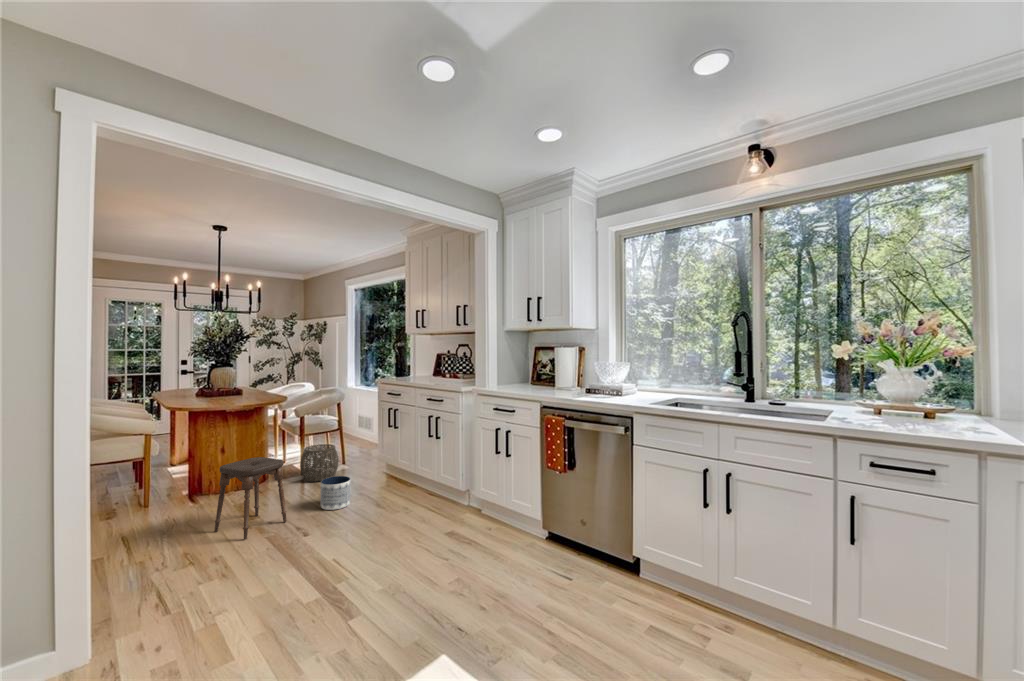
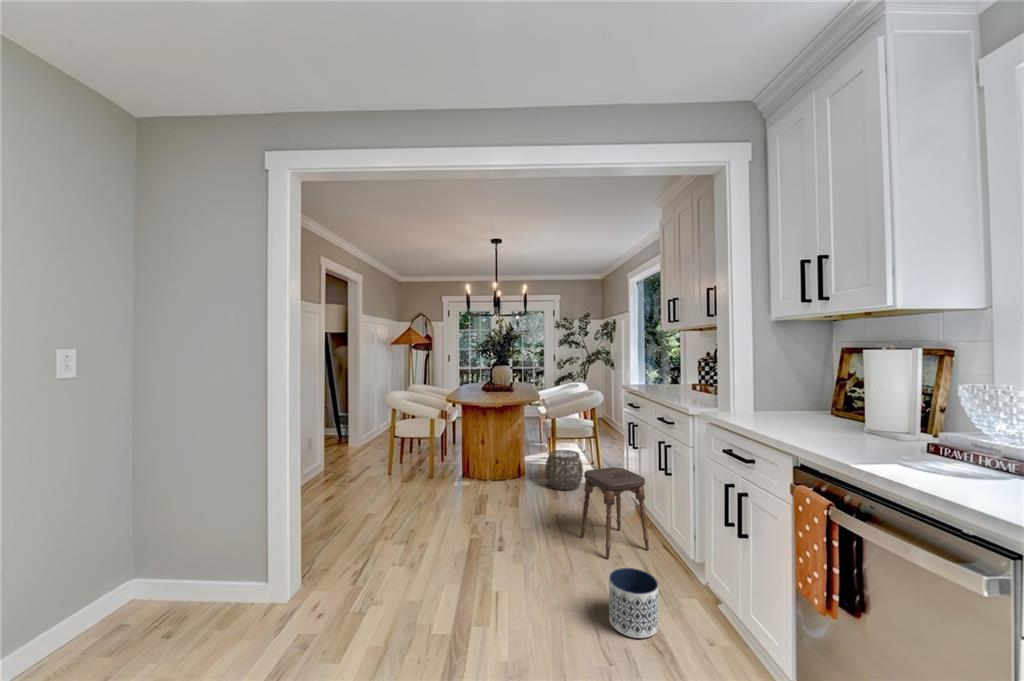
stool: present [214,457,287,539] -> present [581,467,649,559]
planter: present [320,476,350,510] -> present [609,568,658,638]

